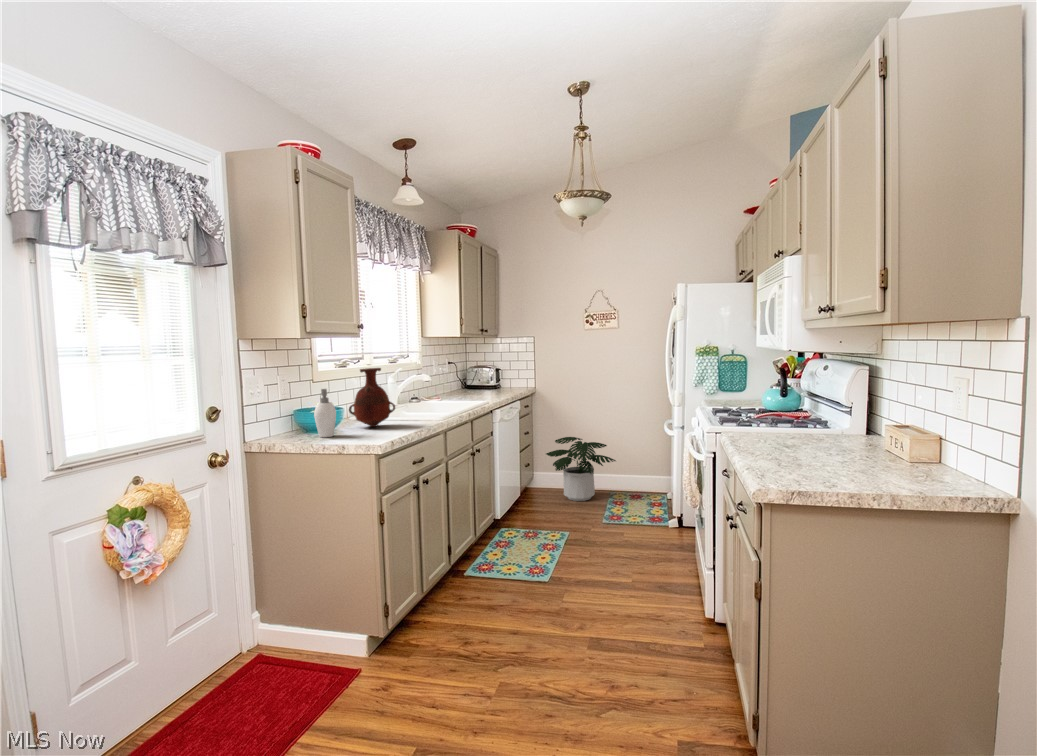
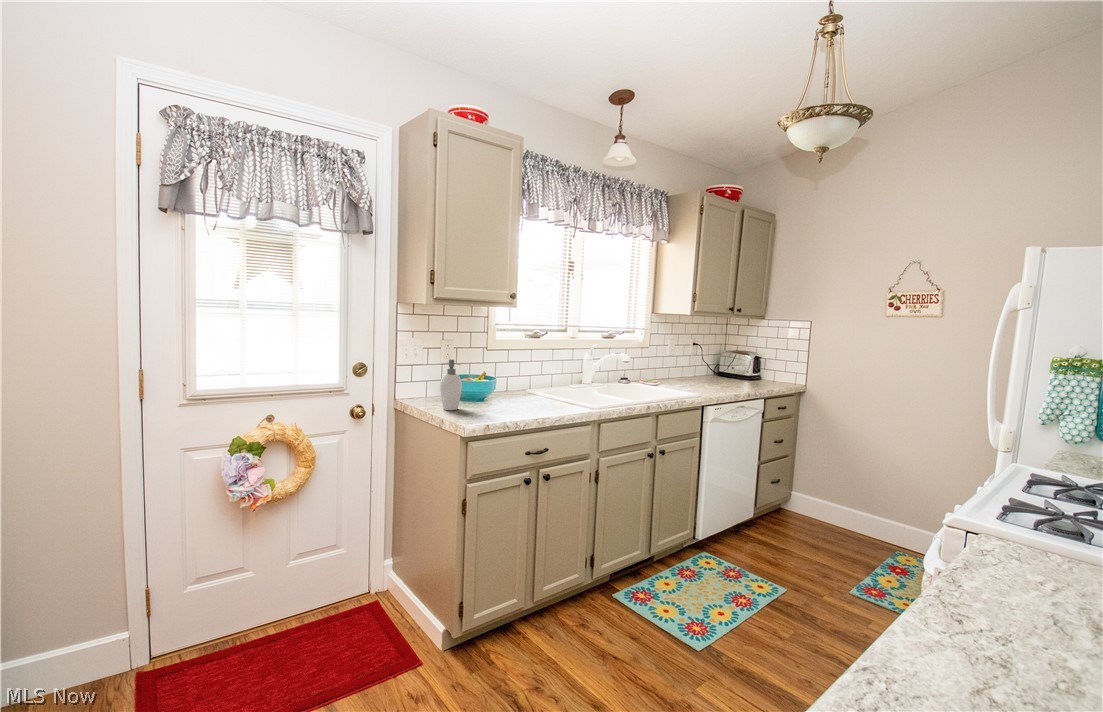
vase: present [349,368,395,427] -> none [493,343,536,407]
potted plant: present [546,437,616,501] -> none [803,459,903,550]

